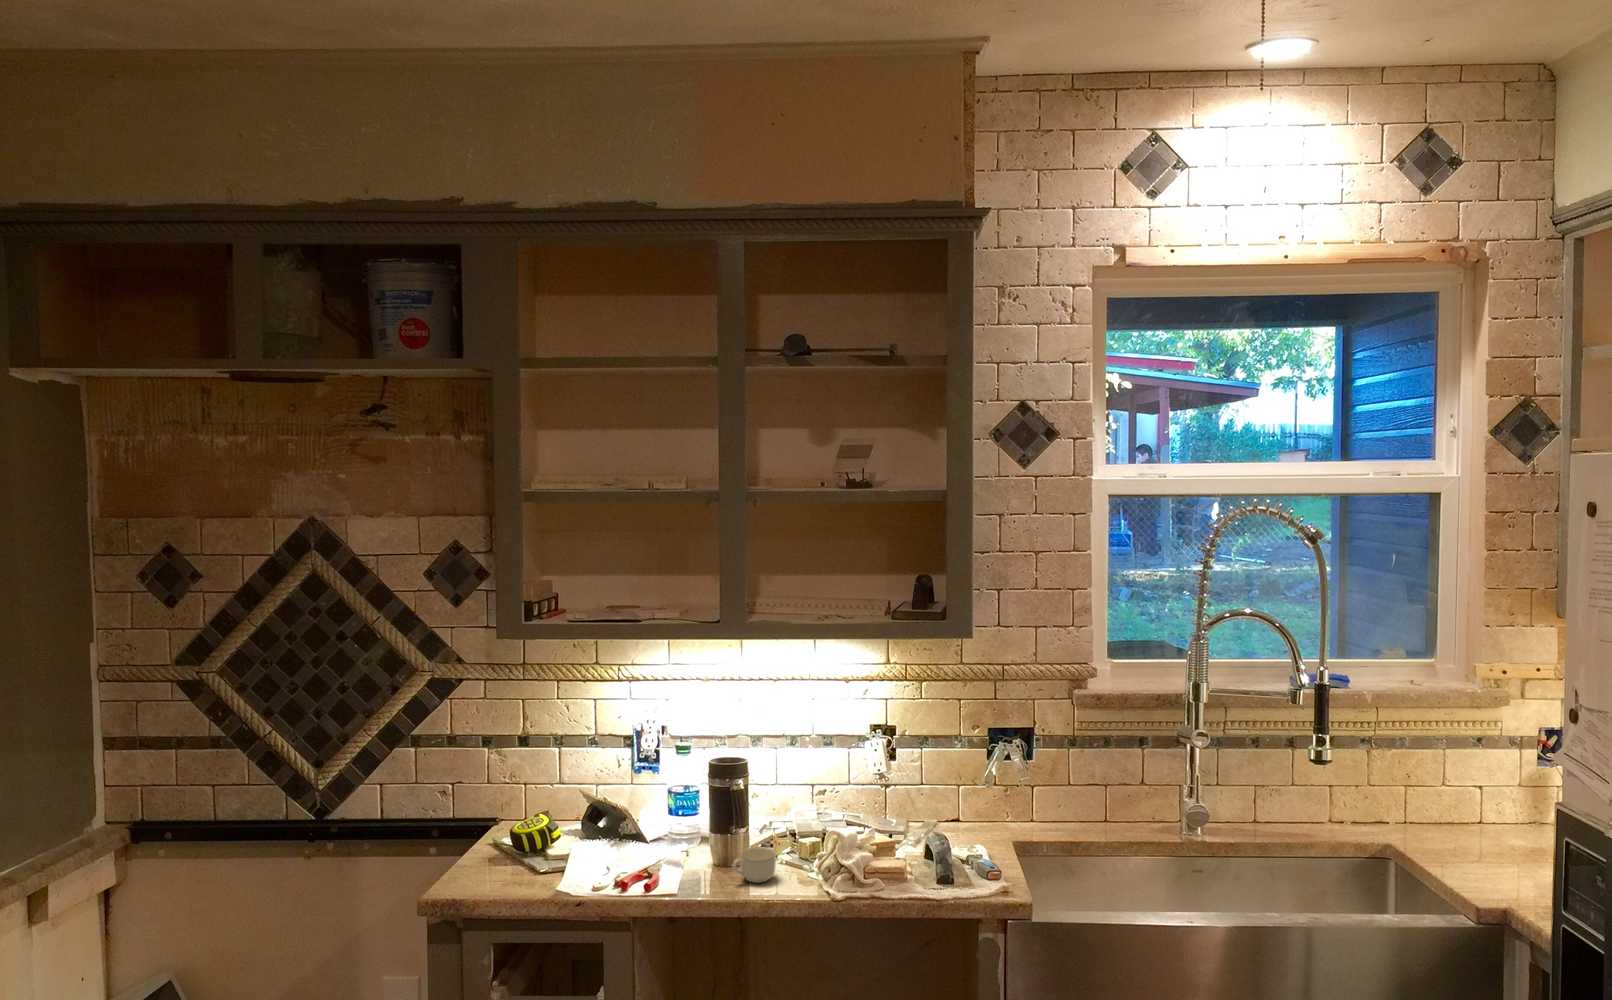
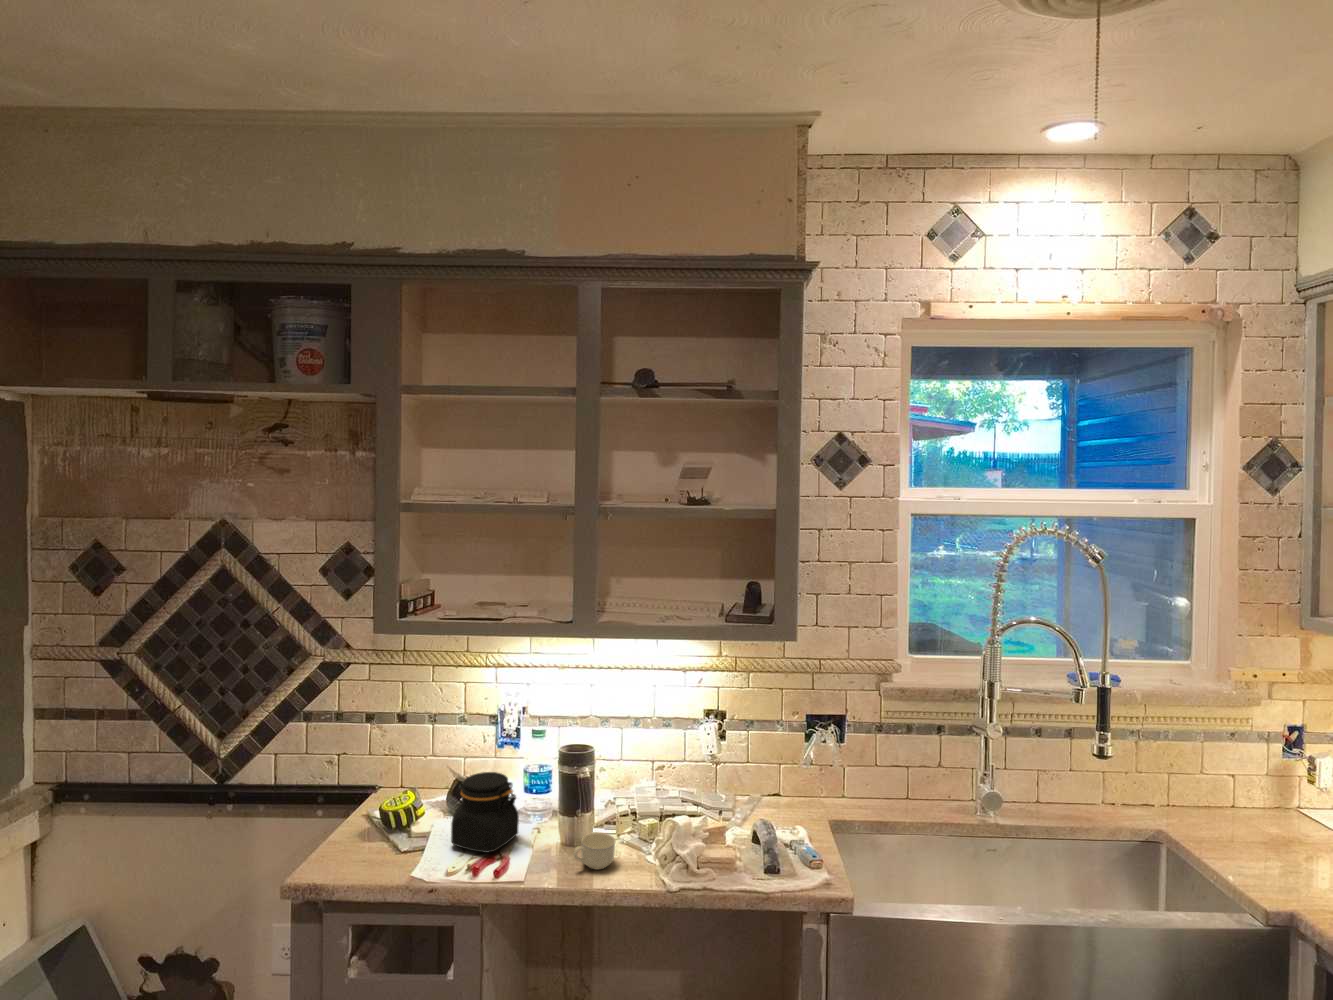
jar: none [597,789,670,870] -> present [451,772,519,853]

